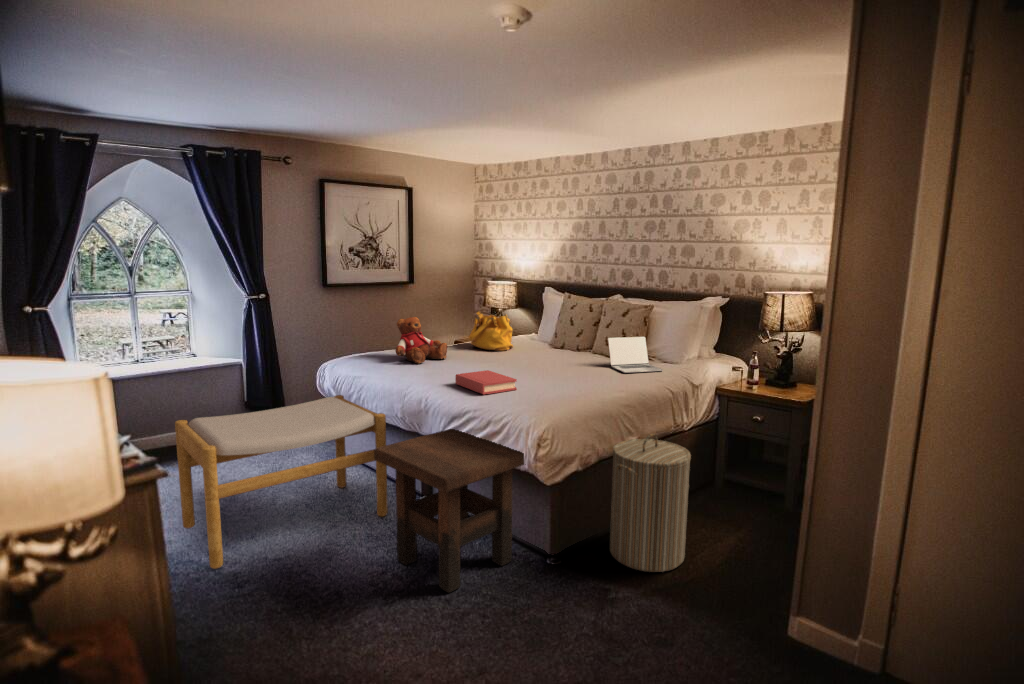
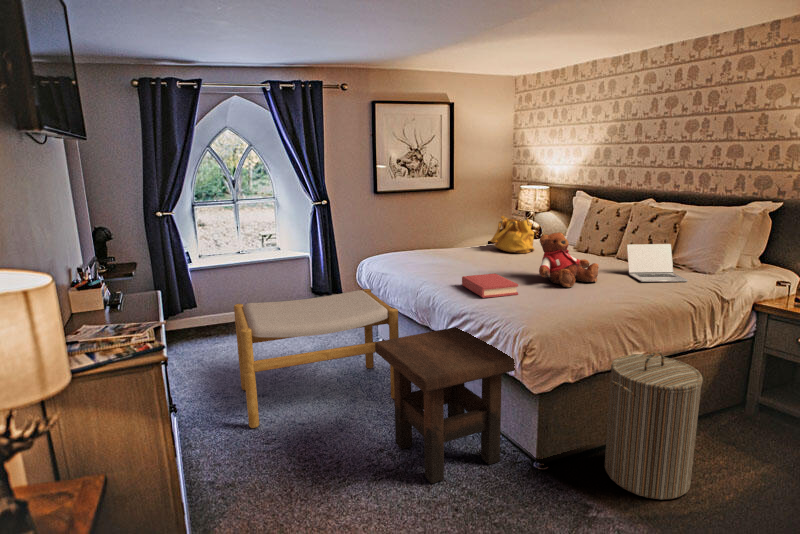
teddy bear: present [395,317,447,363] -> present [539,232,599,287]

